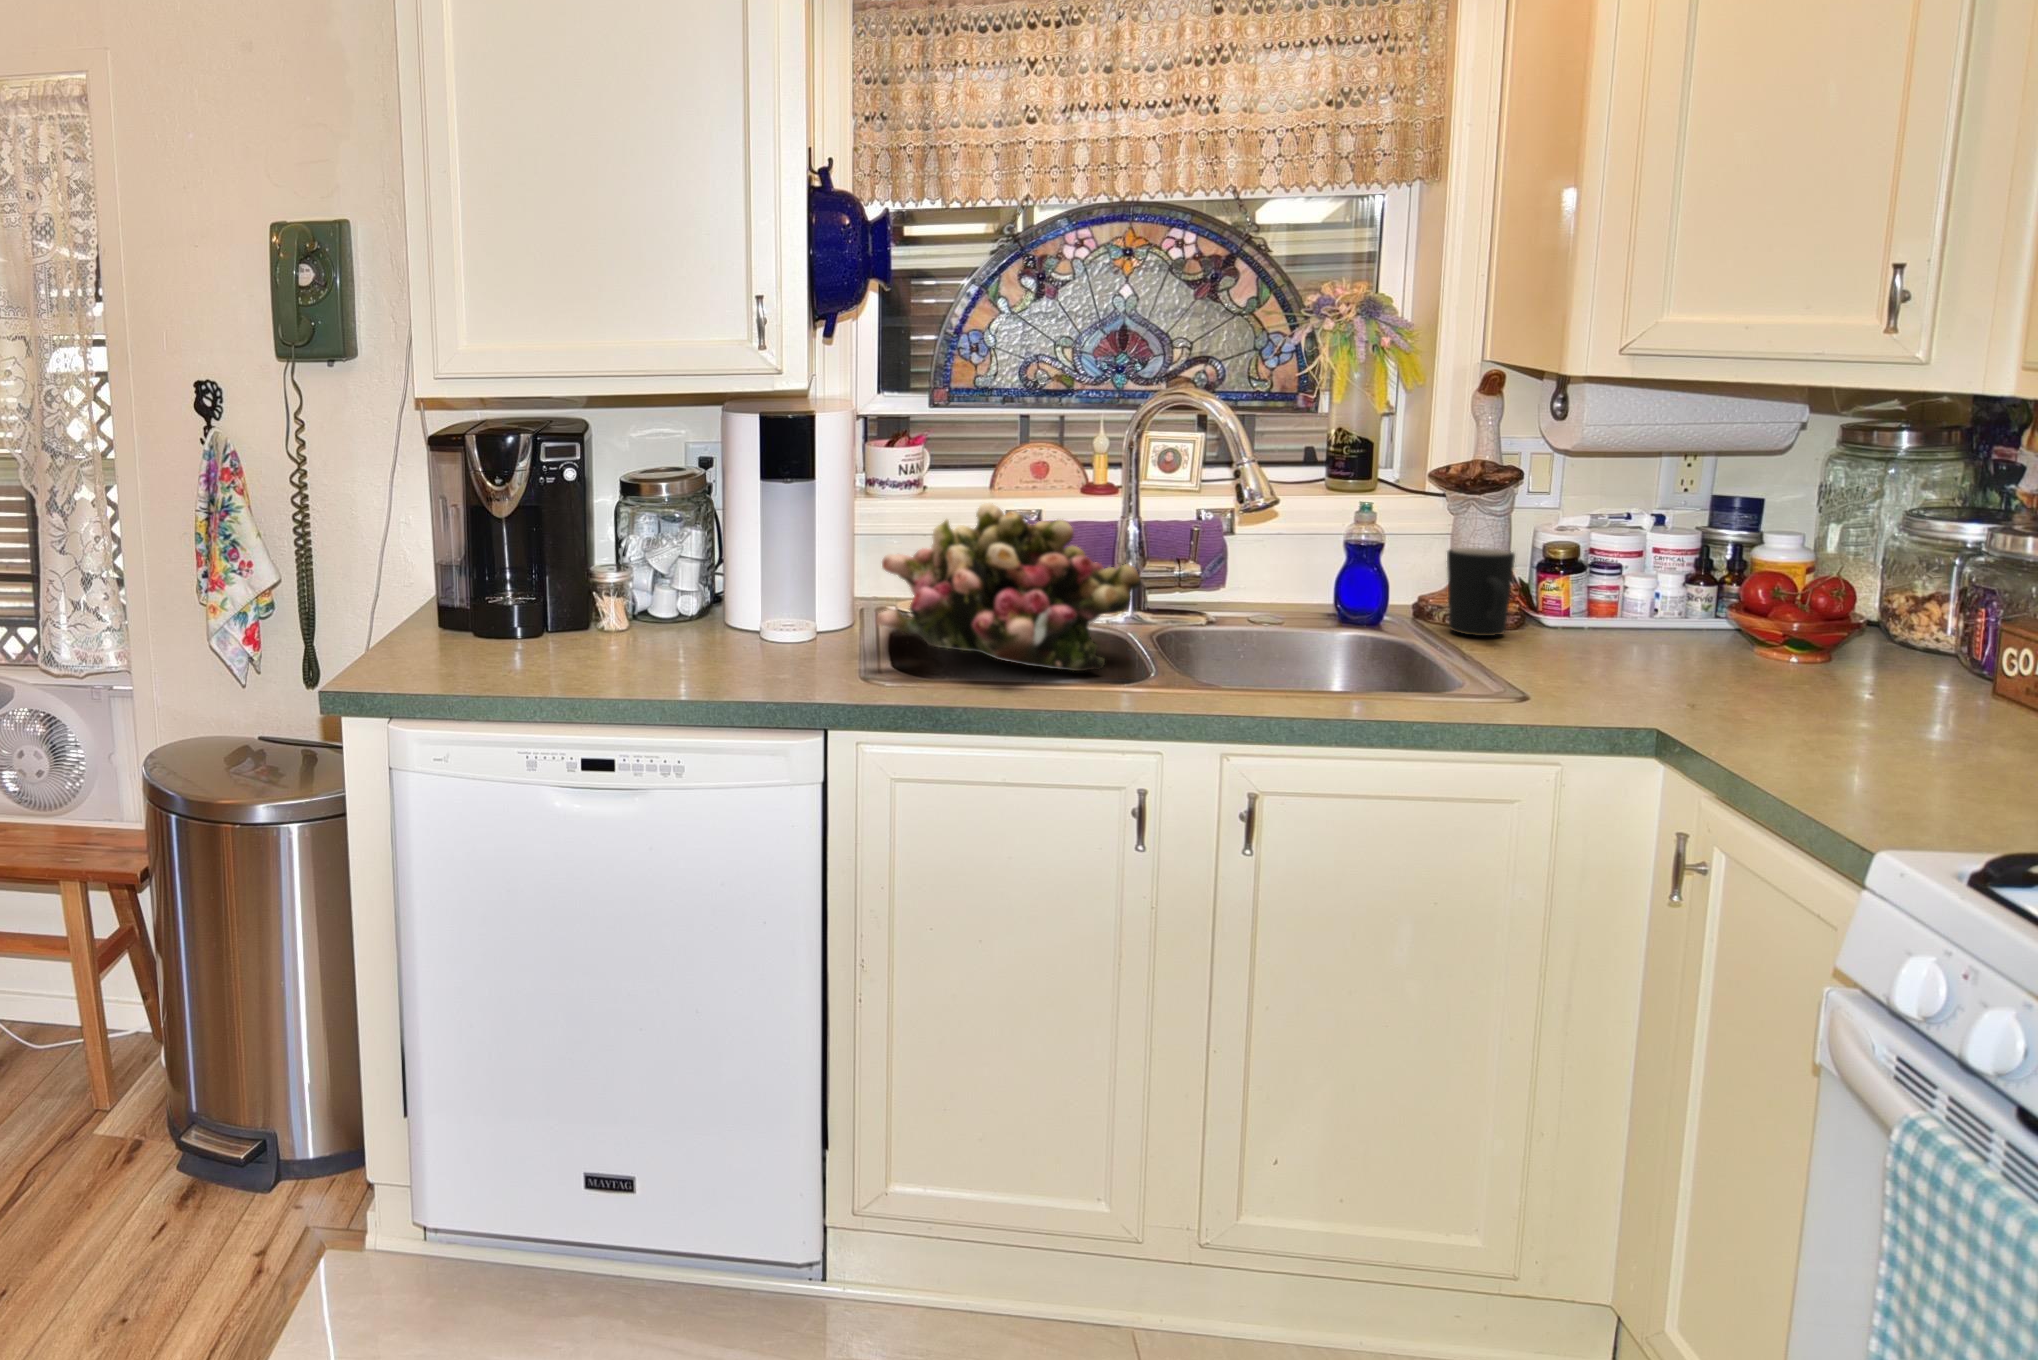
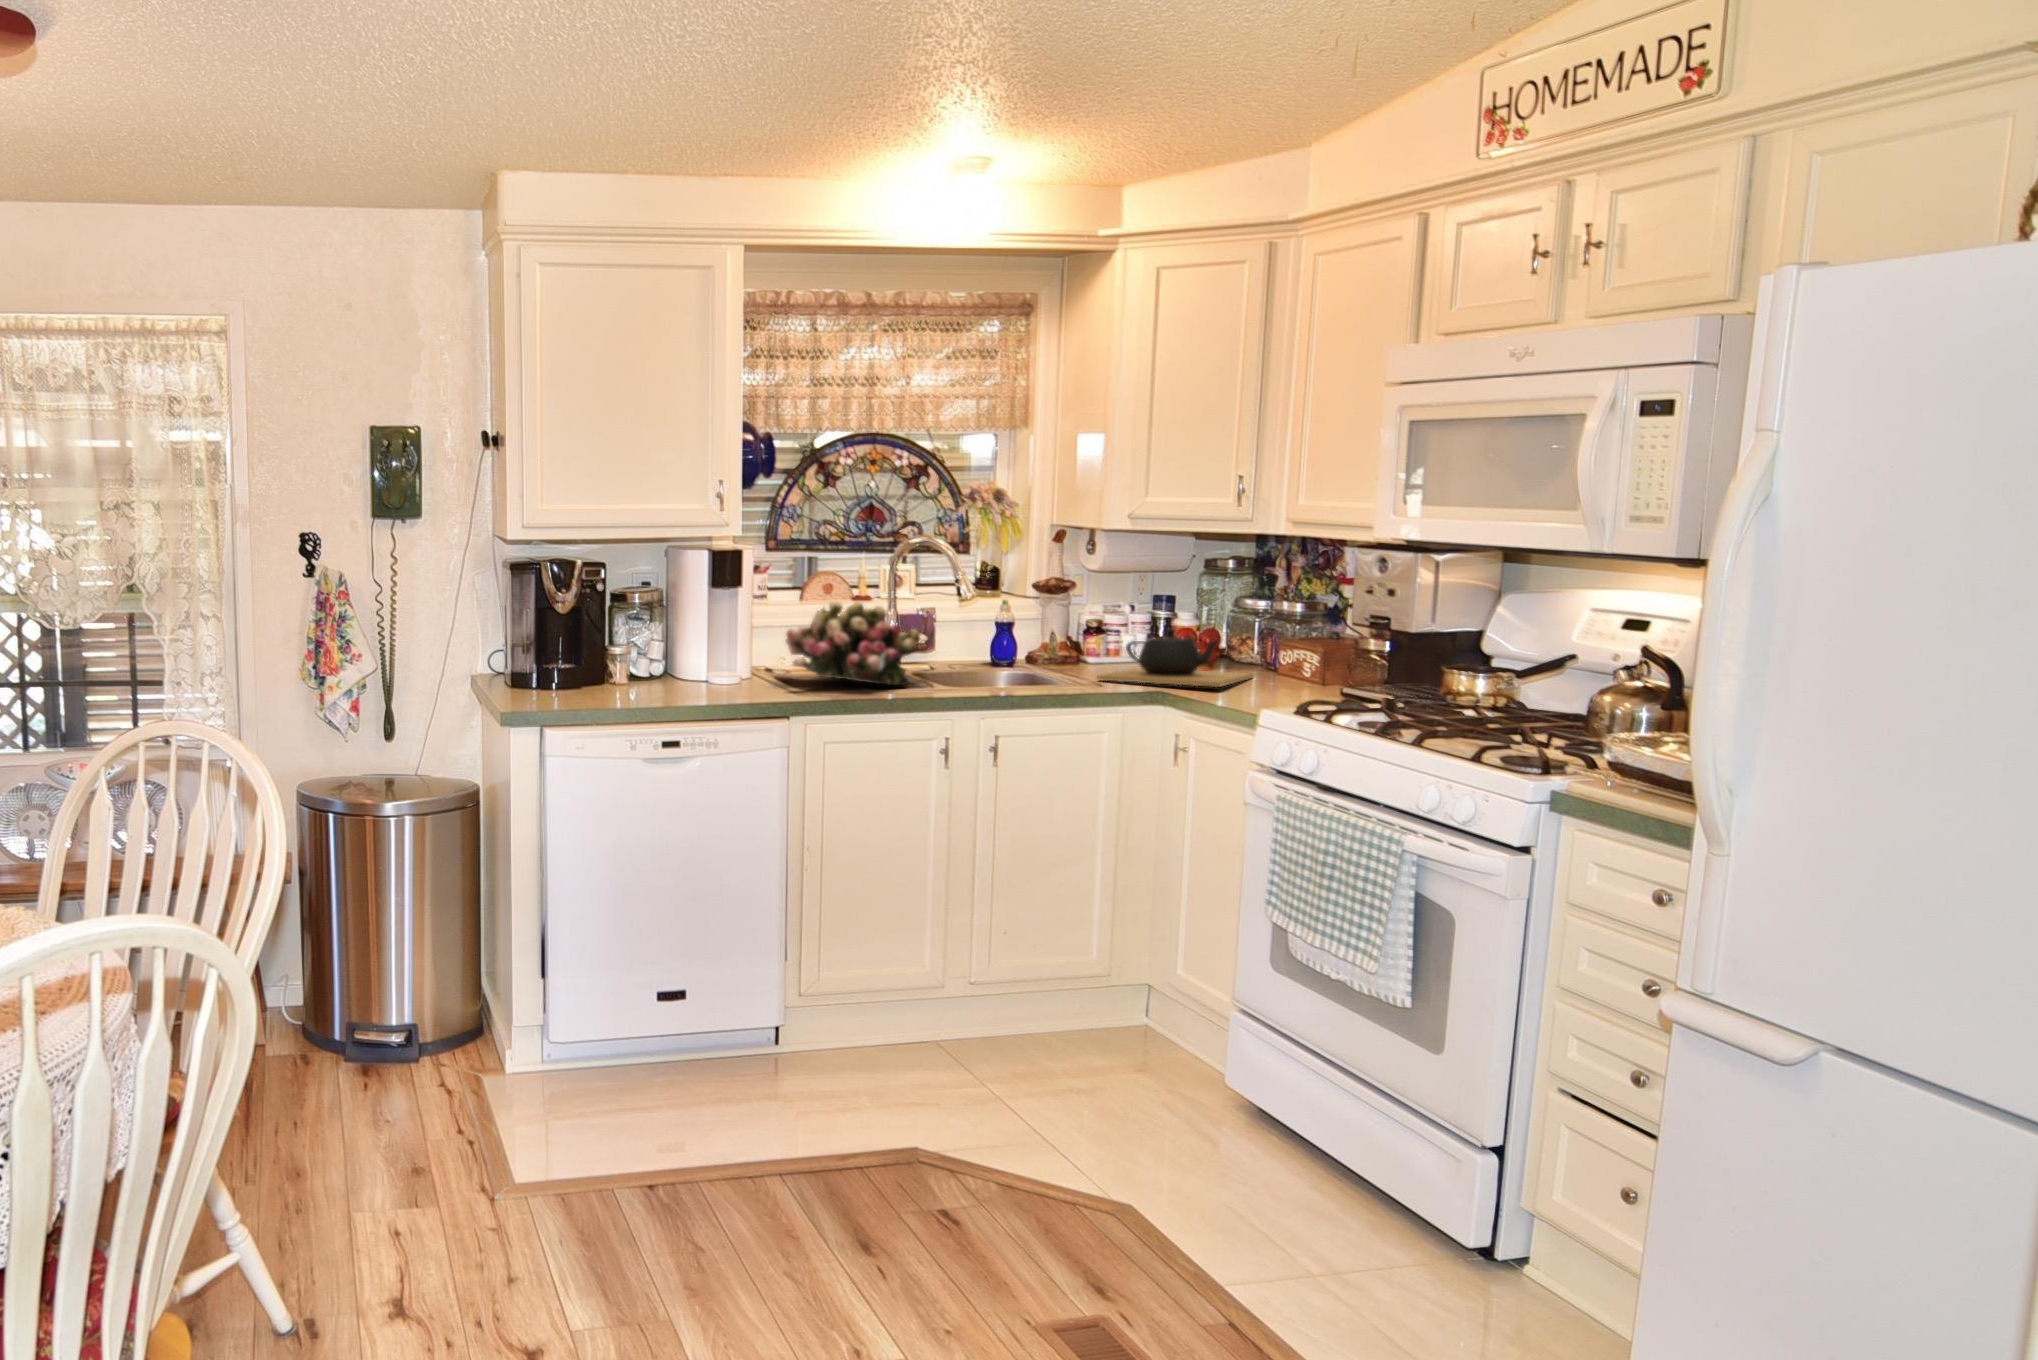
mug: present [1447,548,1515,636] -> none [1048,621,1080,665]
teapot: none [1519,590,1926,740] -> present [1097,629,1254,687]

